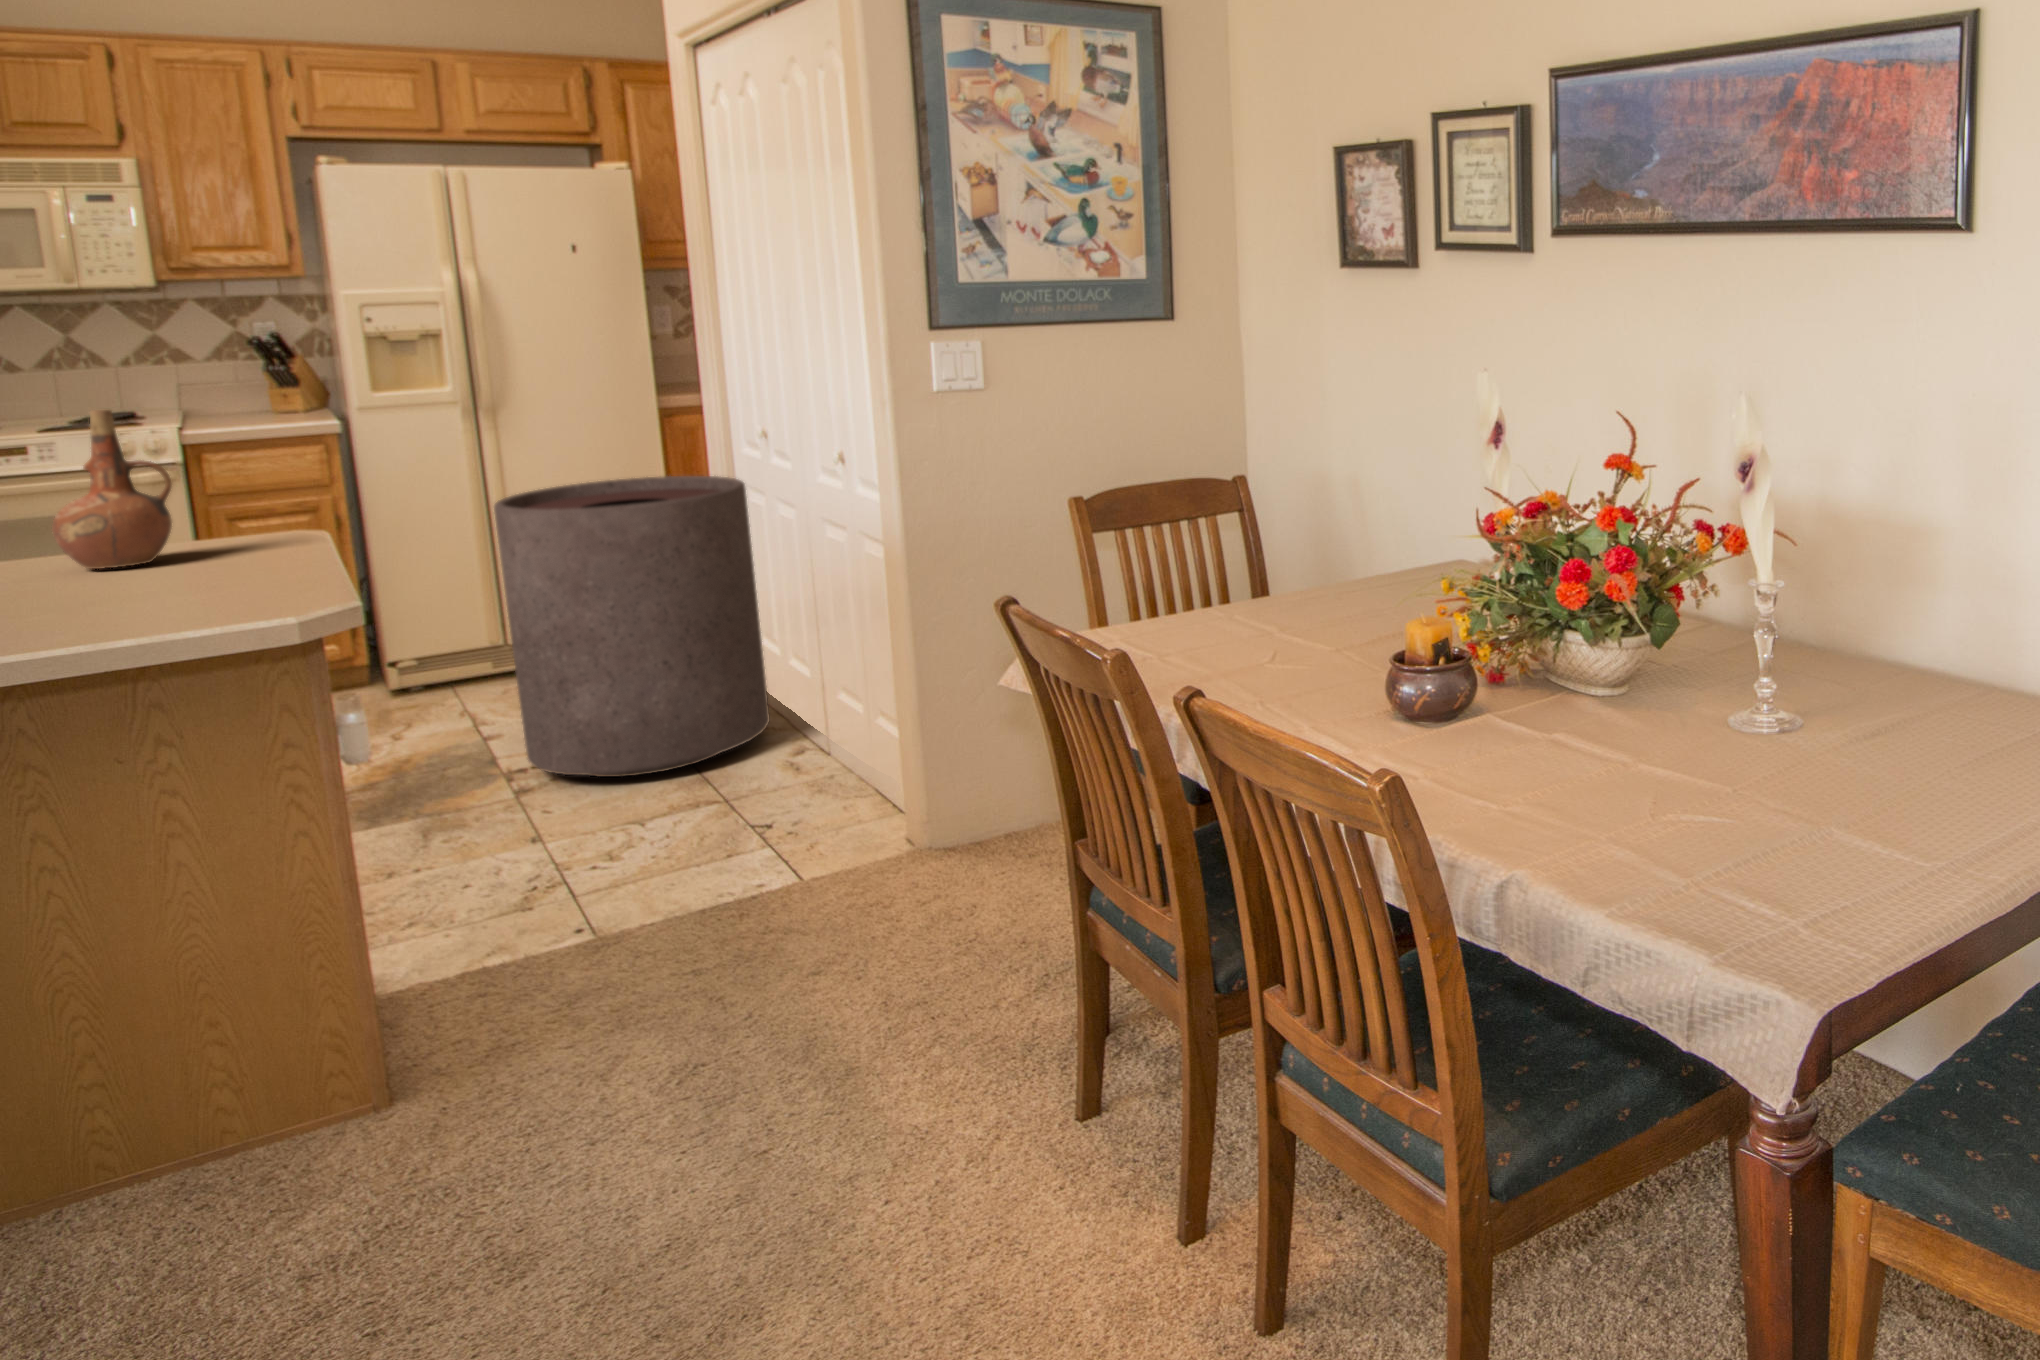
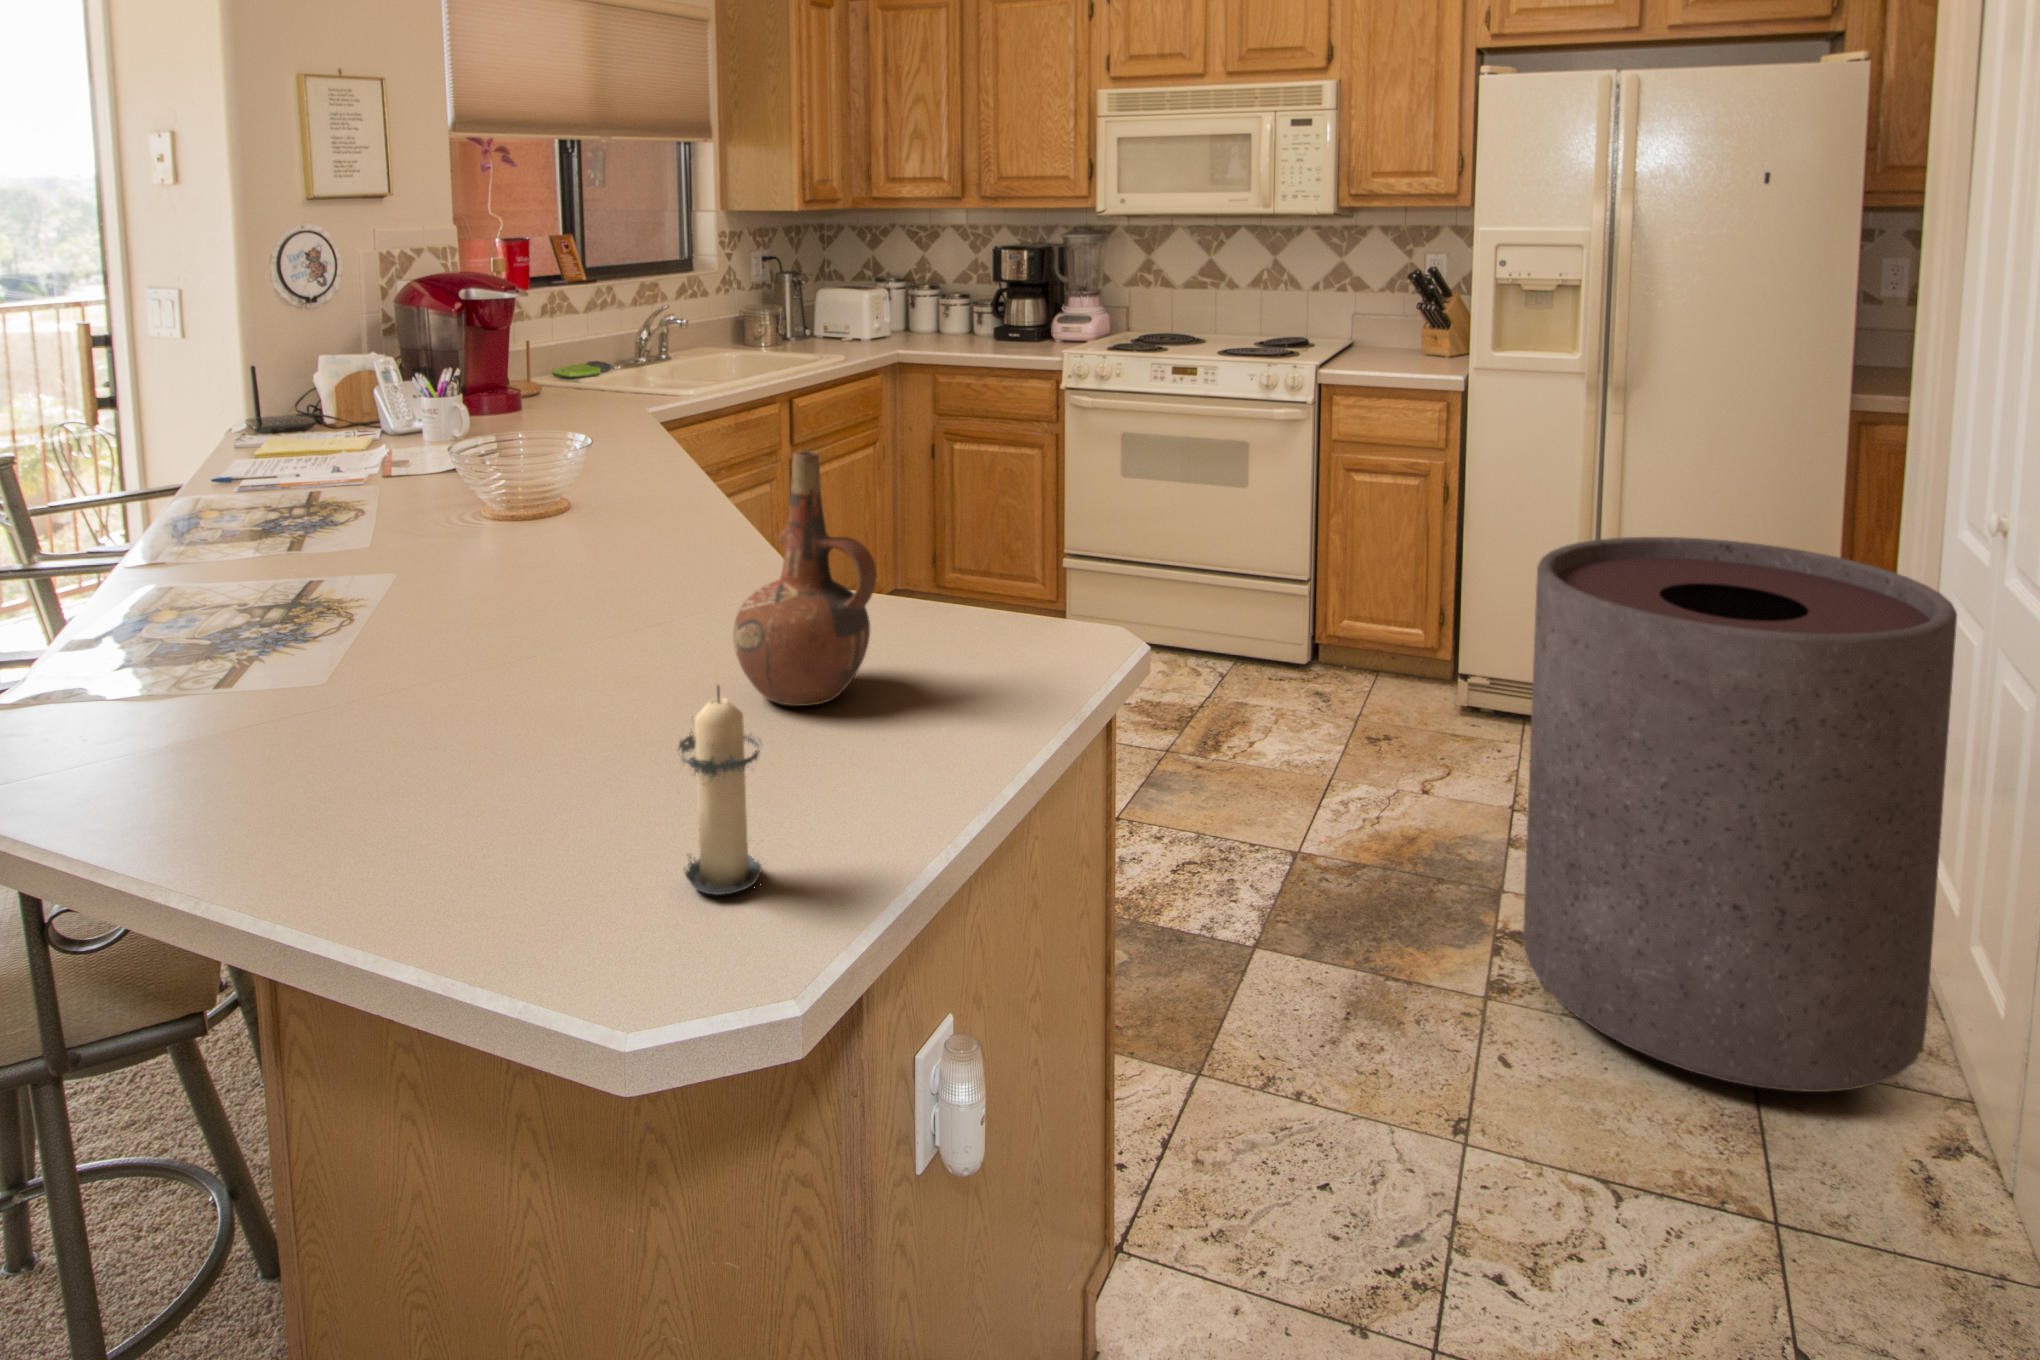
candle: none [200,485,272,589] -> present [679,686,762,895]

